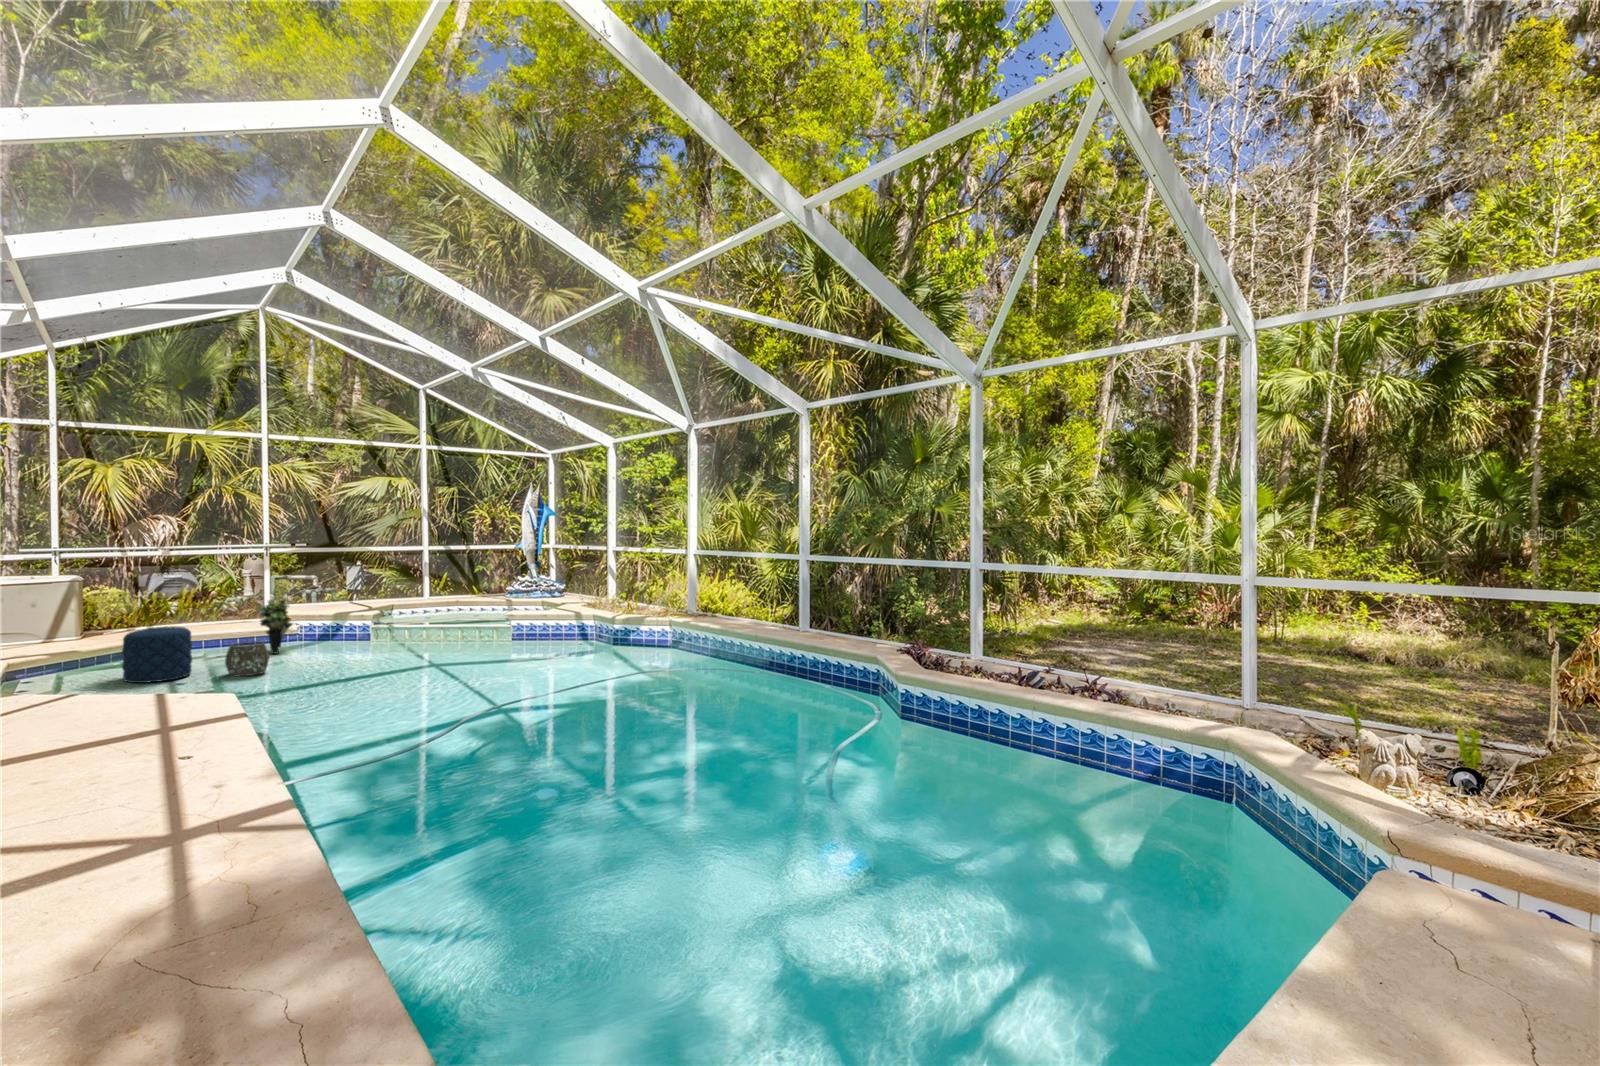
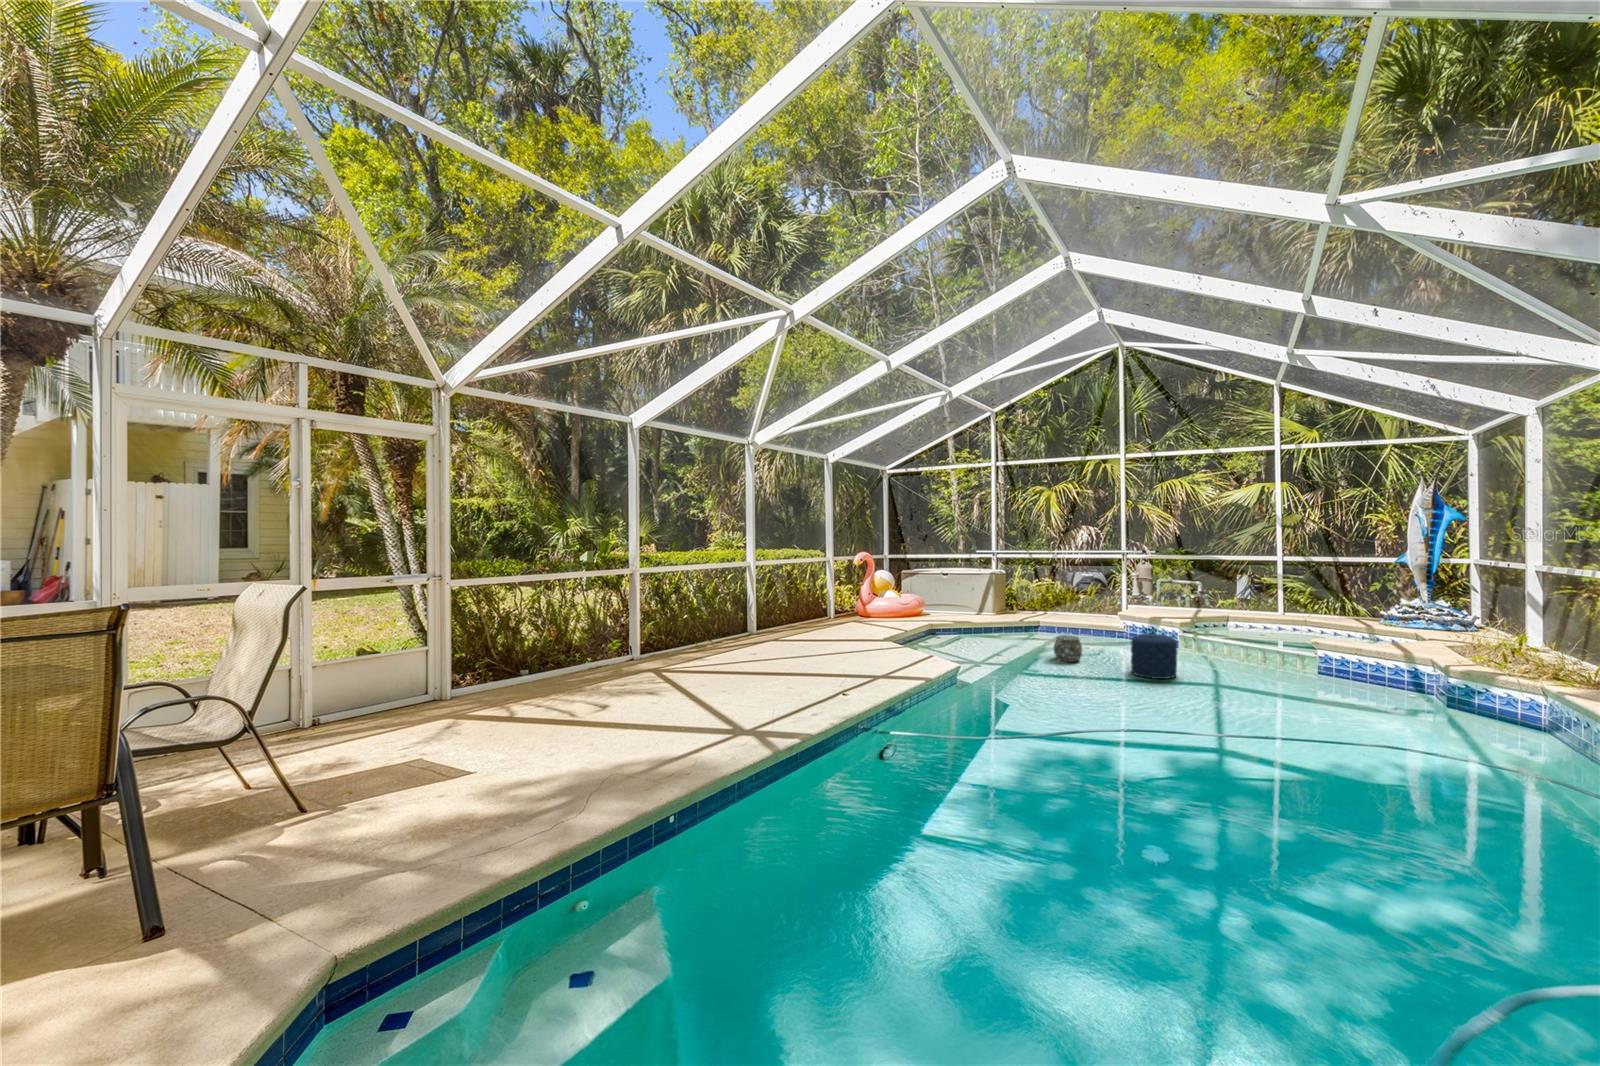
potted plant: present [258,598,293,654] -> none [1088,601,1114,646]
pouf: present [122,627,192,683] -> present [1131,634,1177,679]

